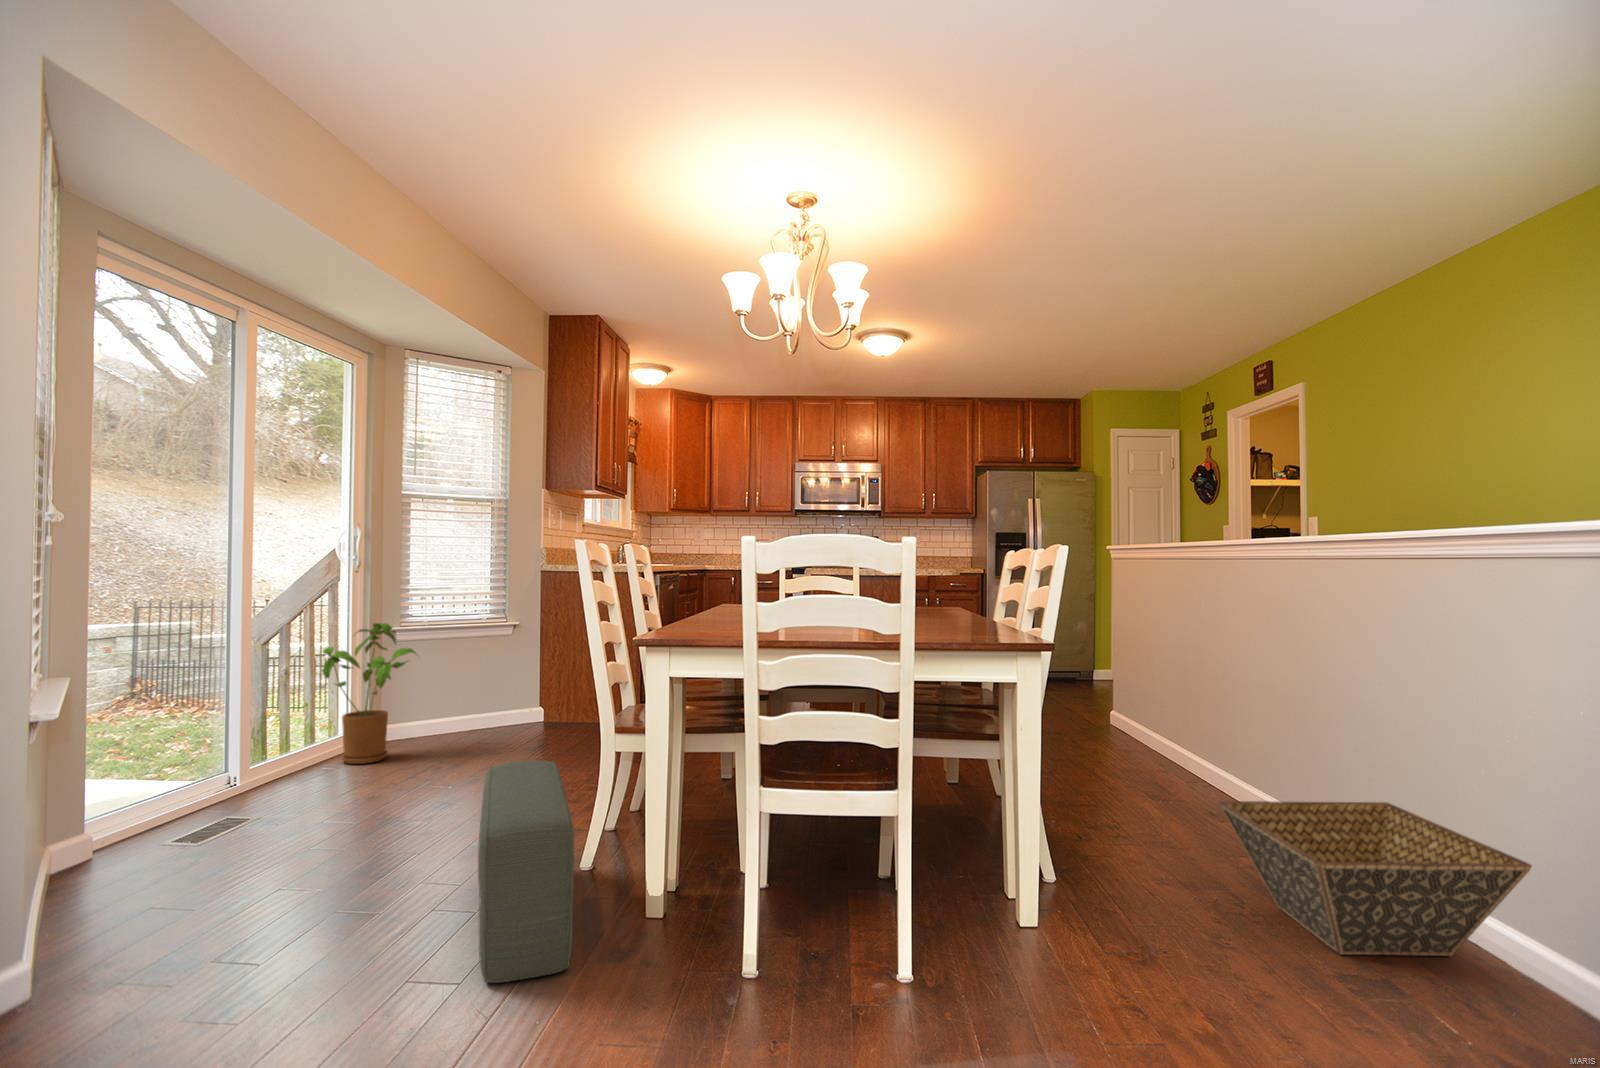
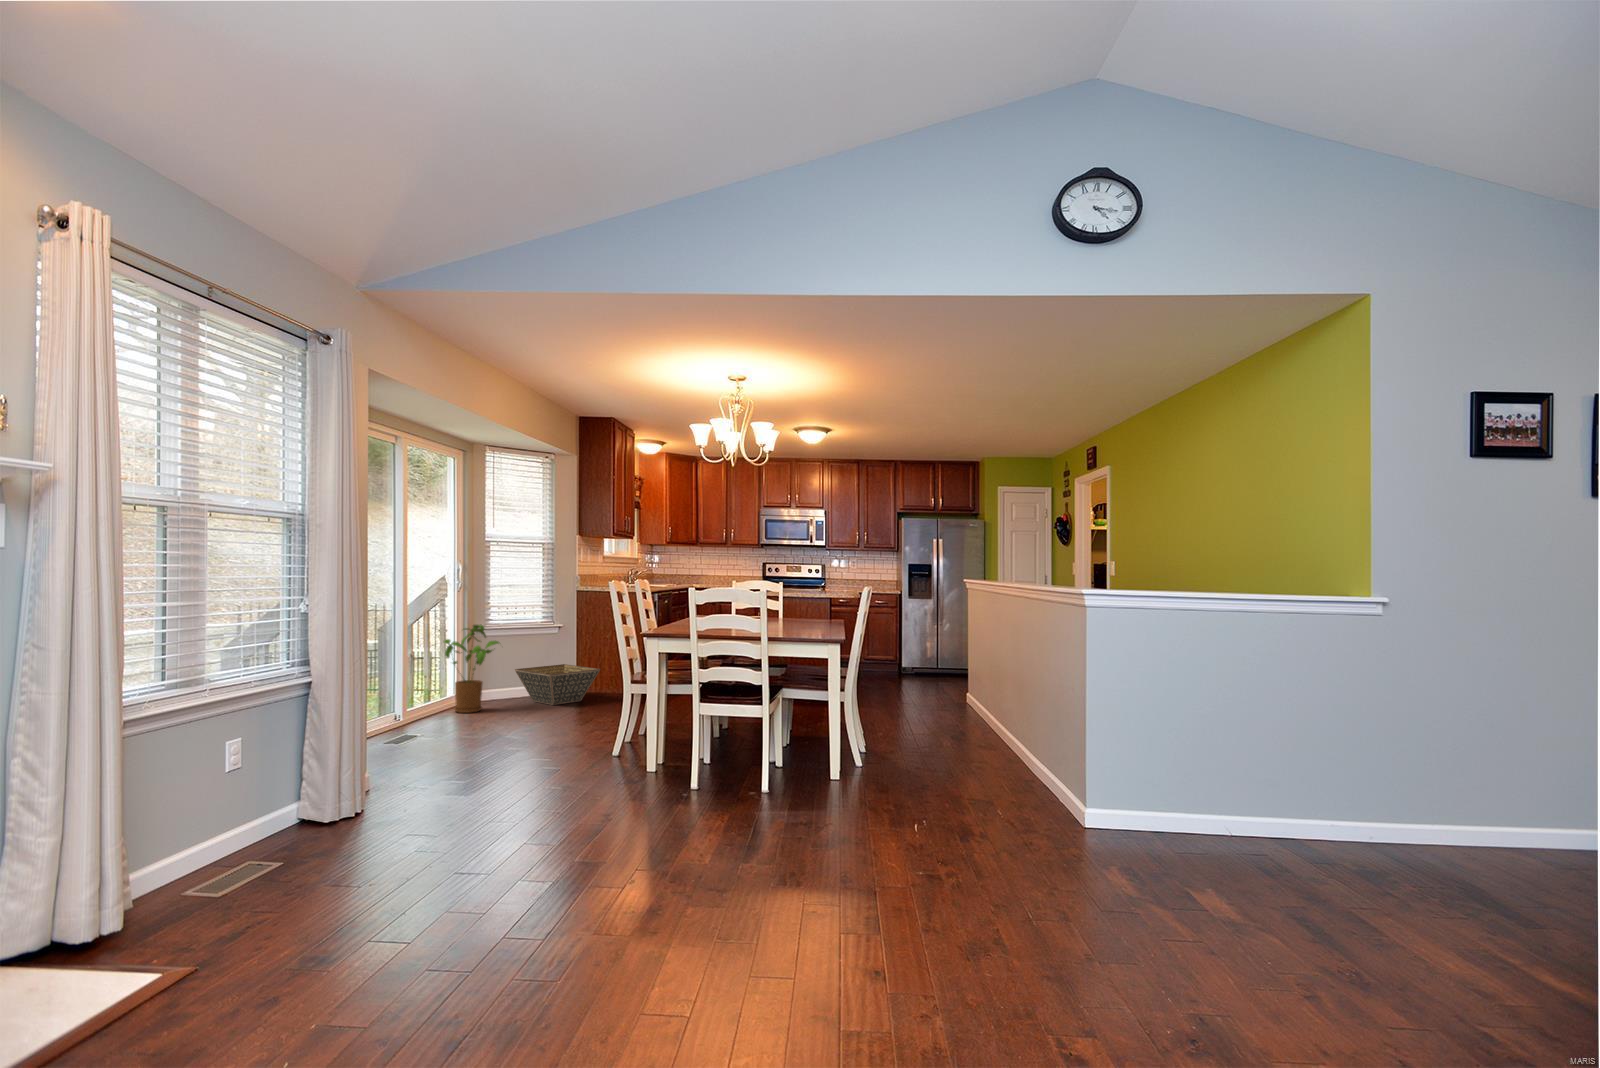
pouf: present [478,761,574,983] -> none [564,697,614,785]
basket: present [1218,801,1532,956] -> present [515,664,600,705]

